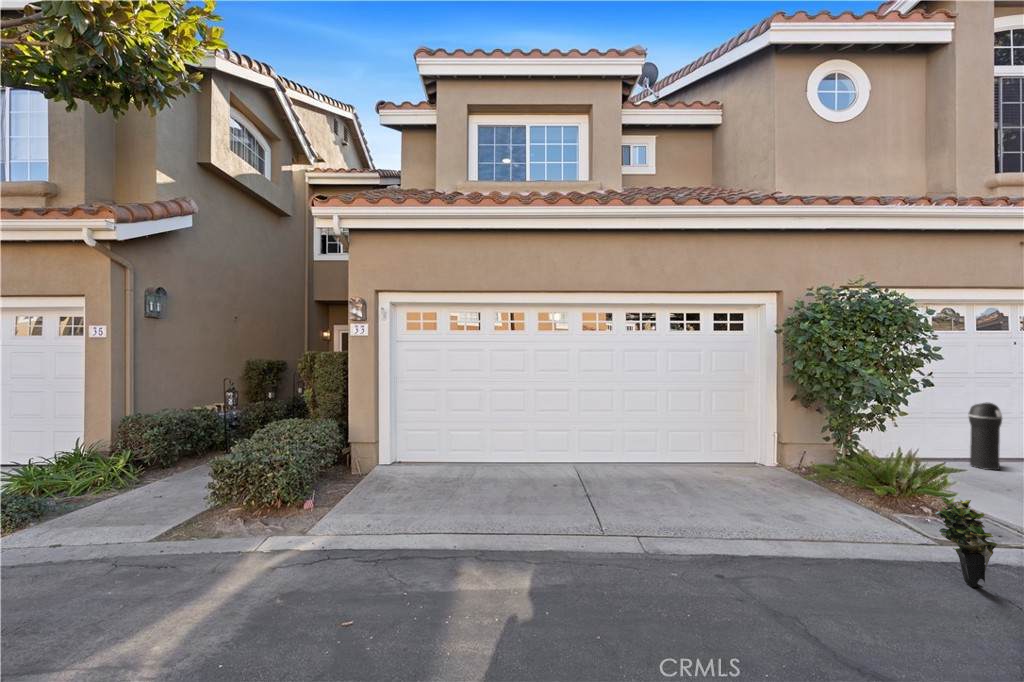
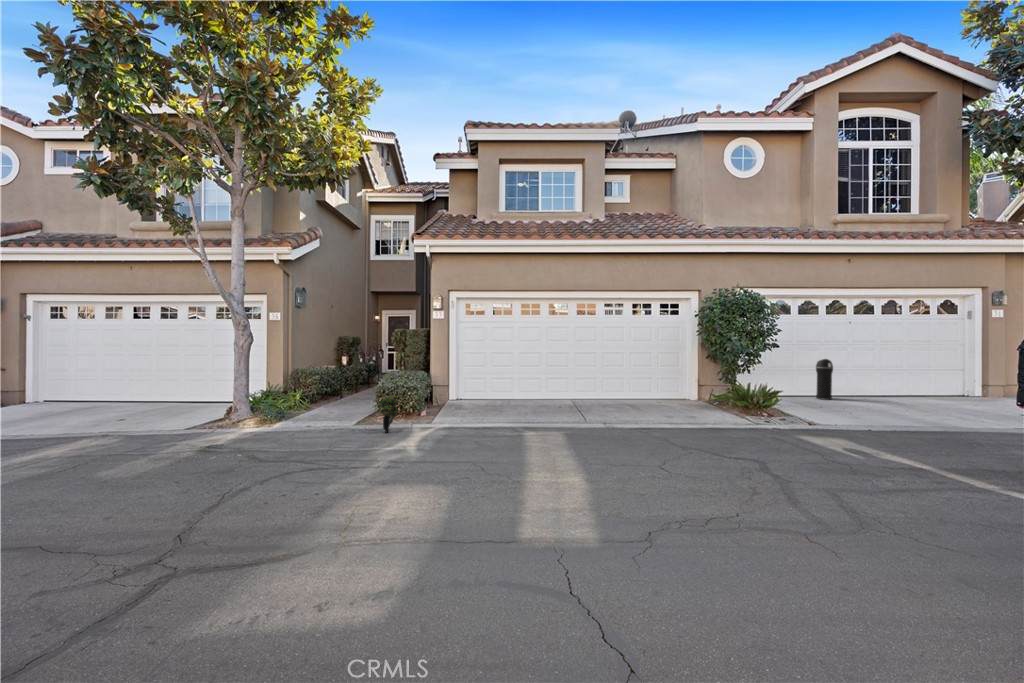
potted plant: present [935,497,998,588] -> present [379,395,399,432]

